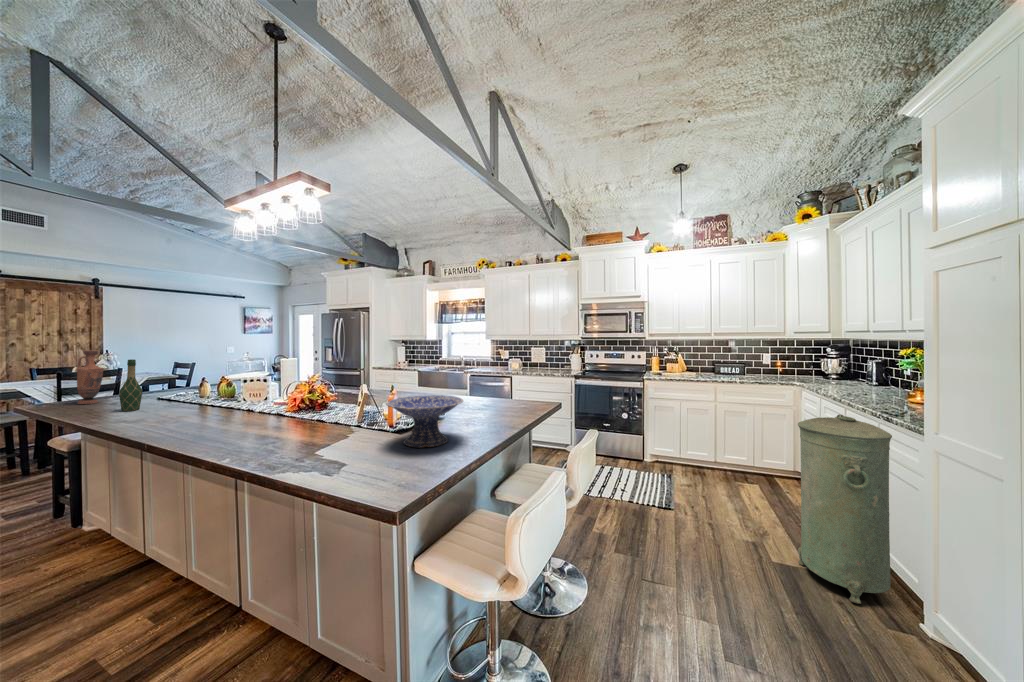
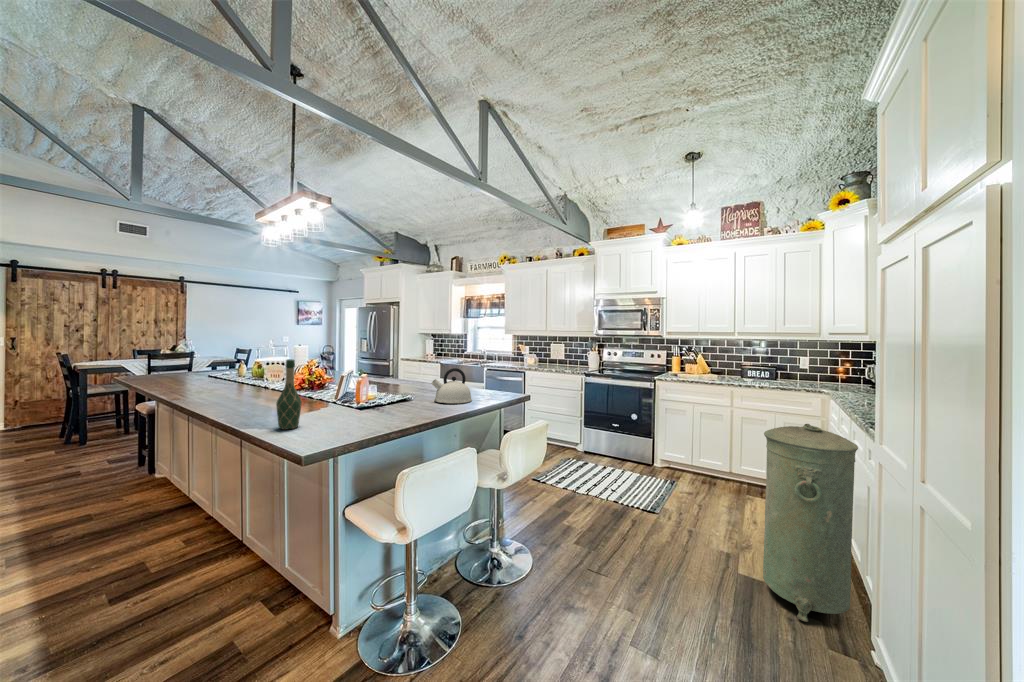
vase: present [77,350,103,404] -> none [149,337,168,380]
wine bottle: present [119,359,142,411] -> present [276,359,302,429]
kettle: none [470,375,512,414] -> present [432,368,472,403]
decorative bowl: present [386,395,463,447] -> none [332,383,400,425]

